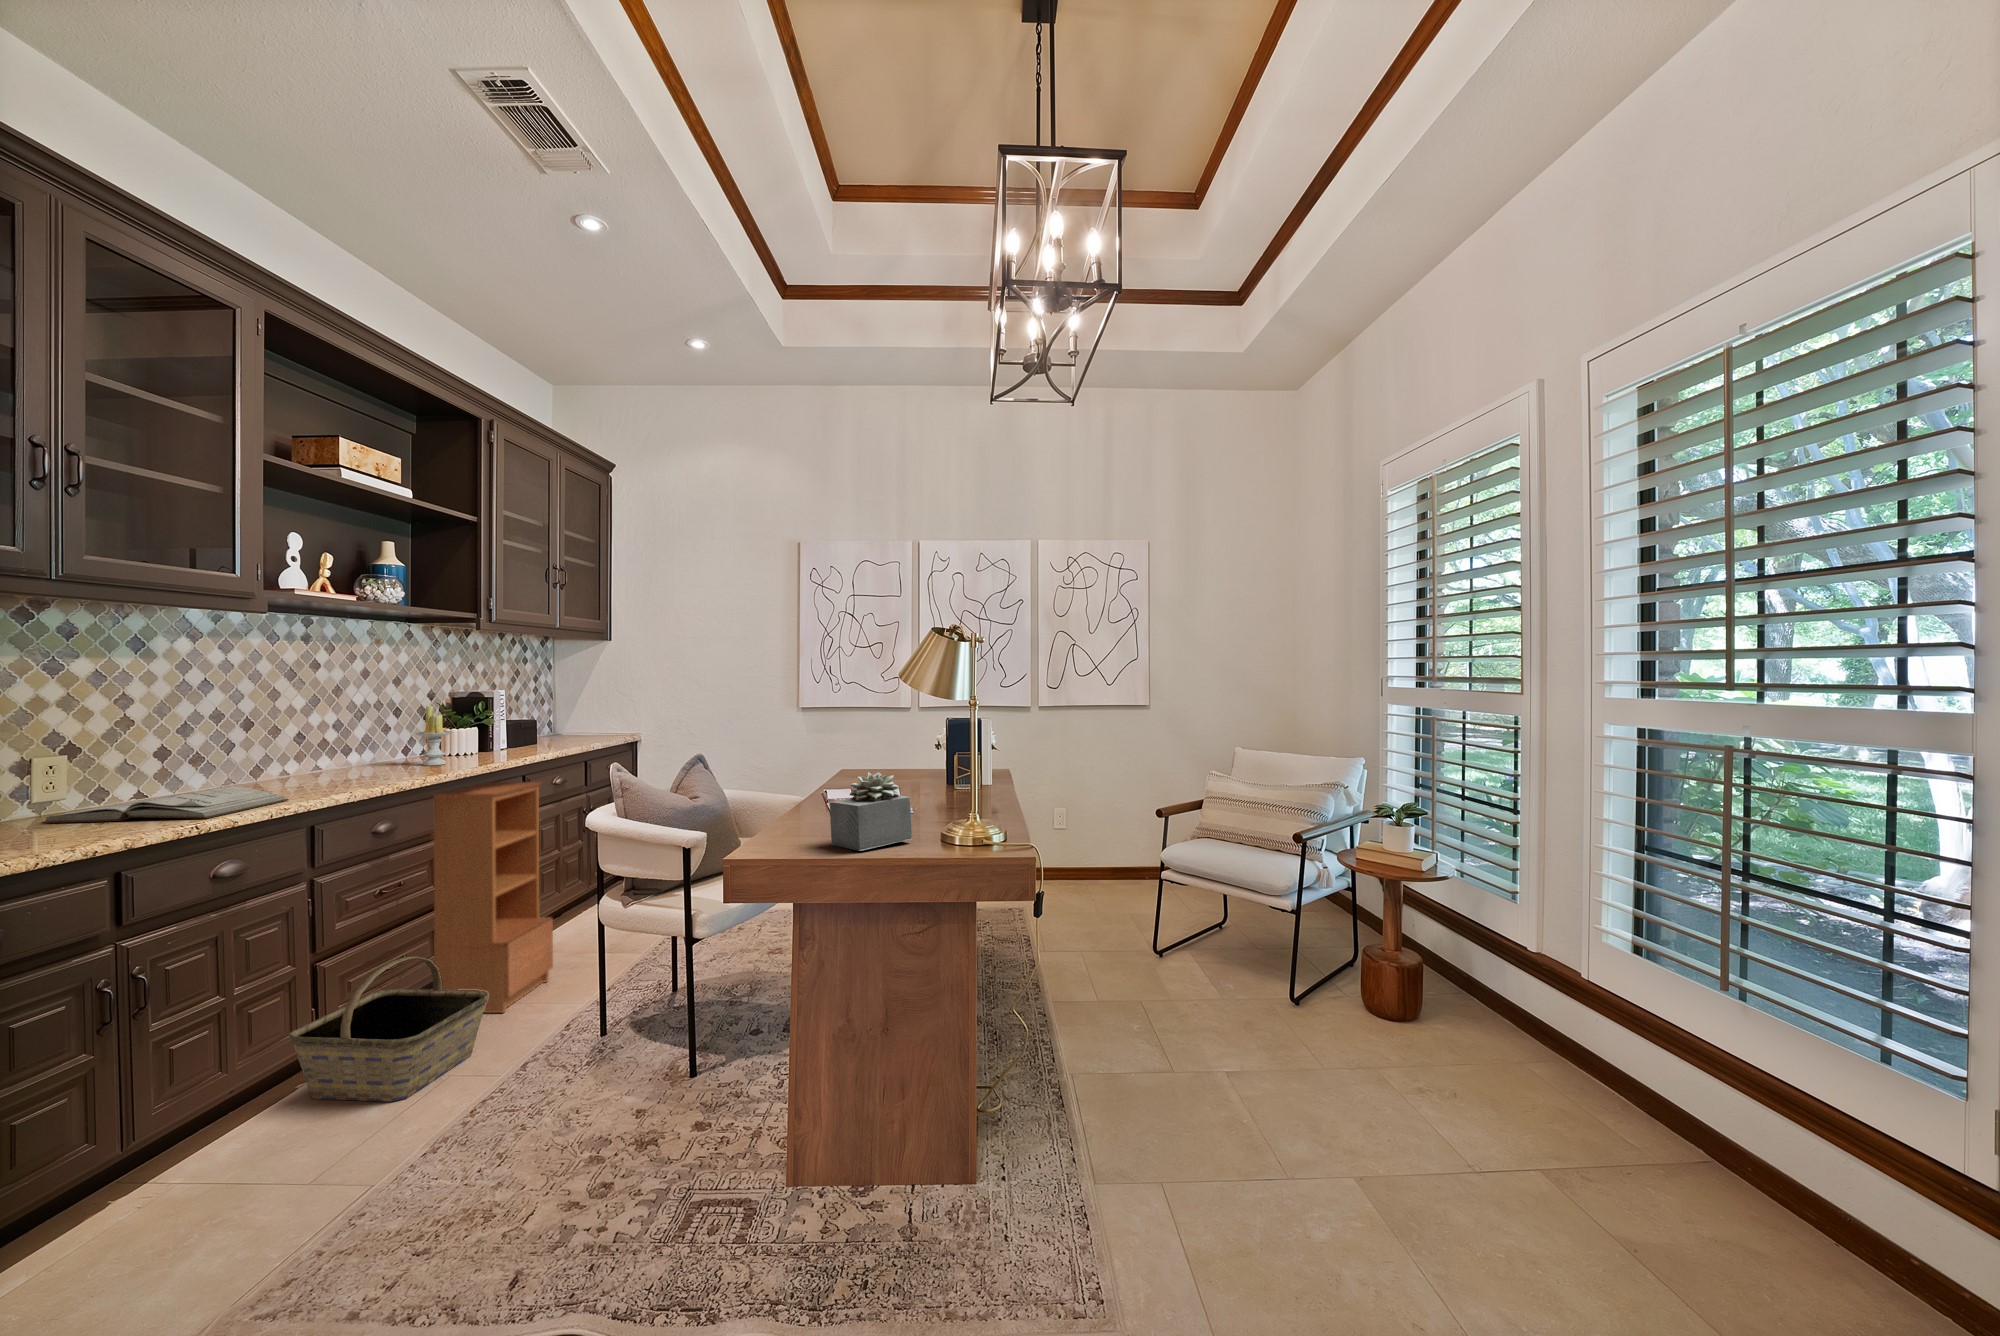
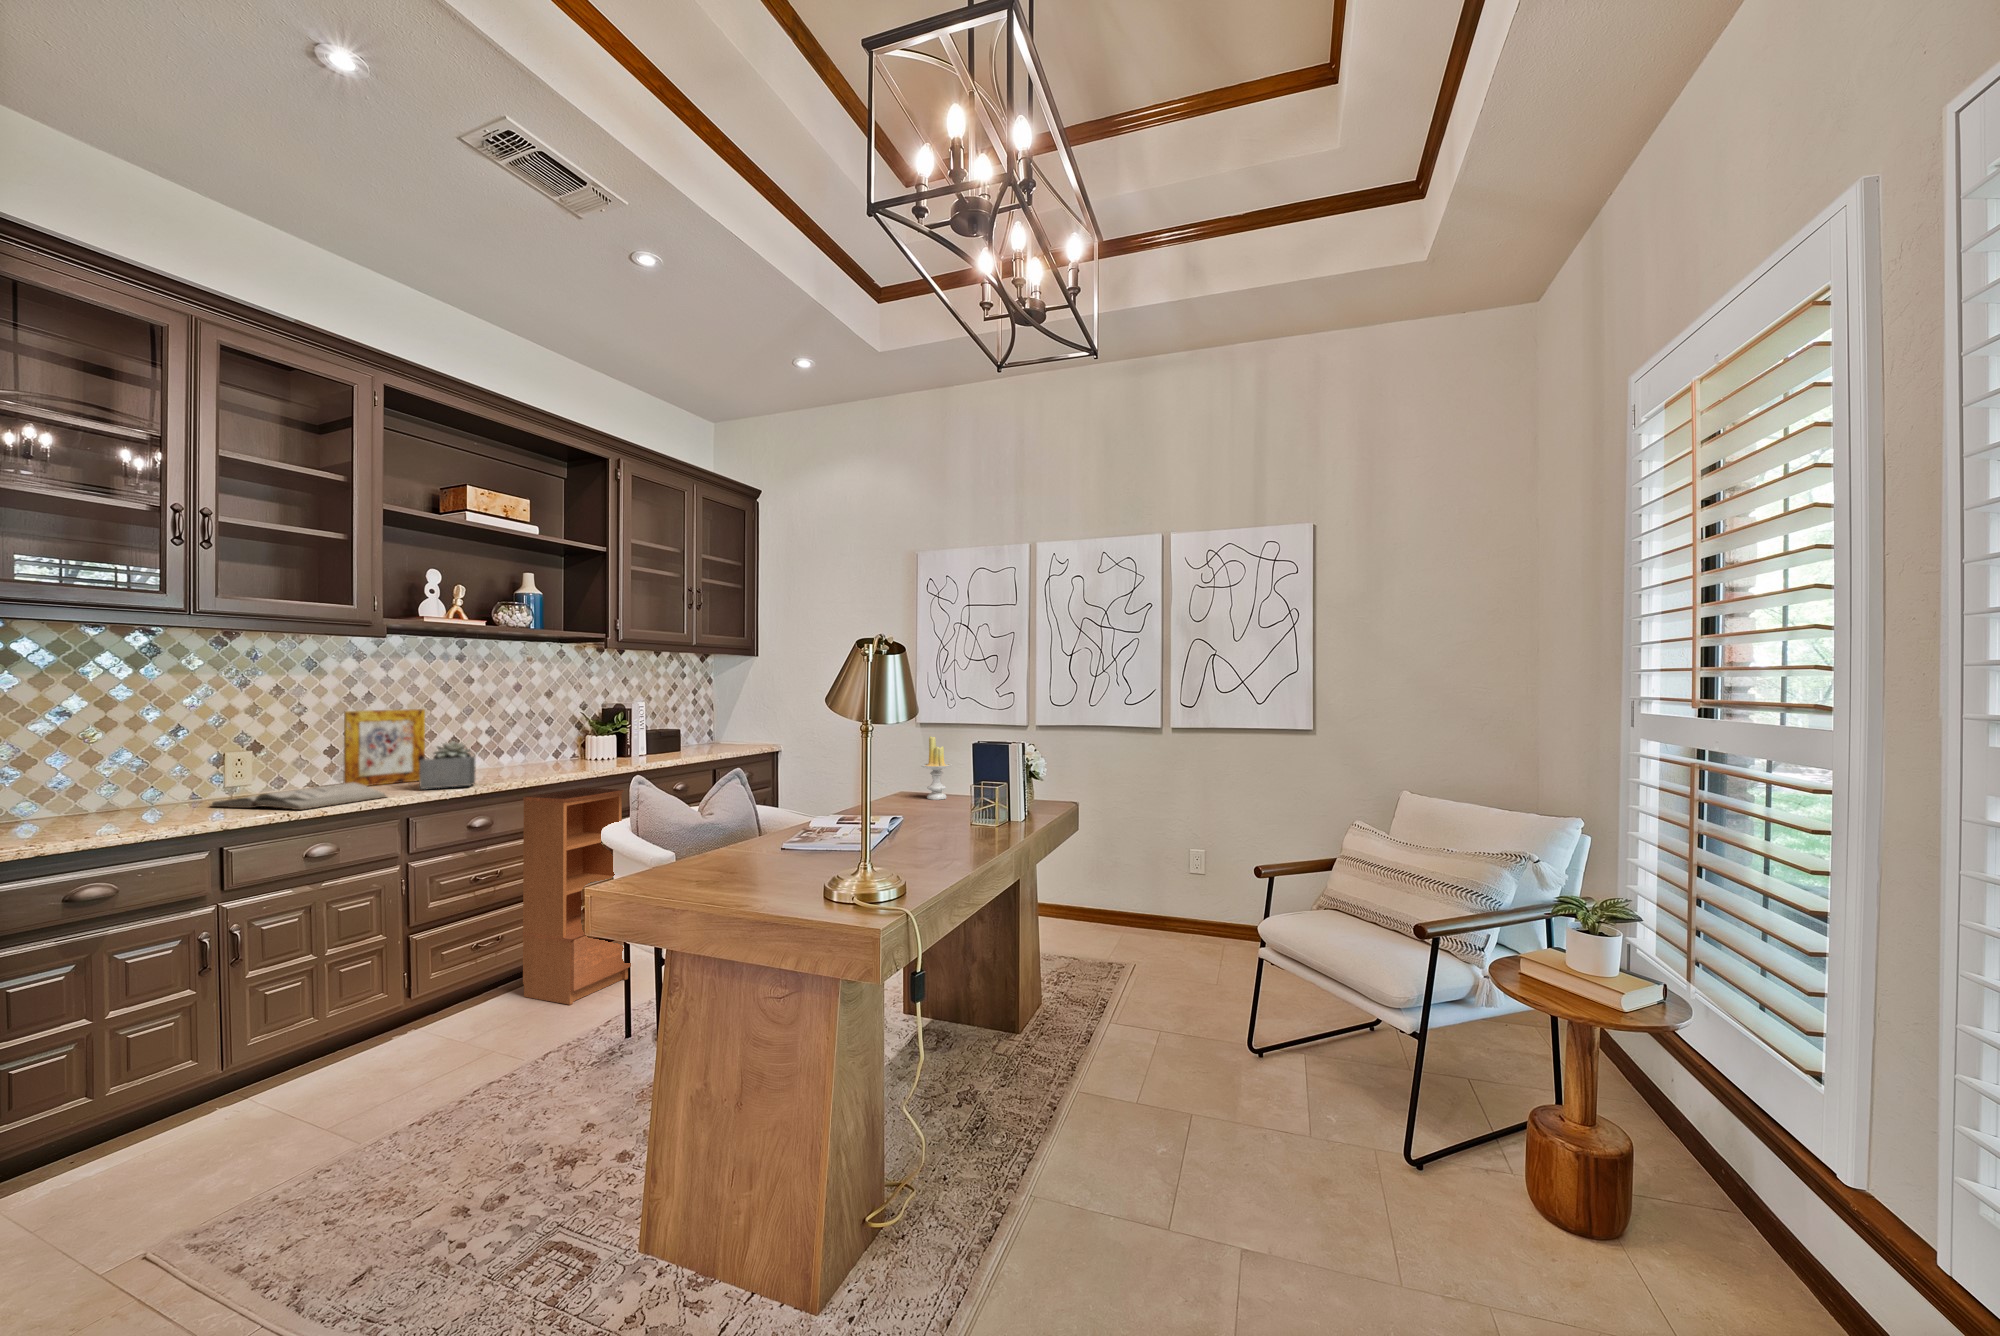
picture frame: none [184,699,282,795] -> present [343,709,425,786]
candle: present [416,705,453,766] -> present [921,736,952,800]
succulent plant: present [830,772,912,851] -> present [420,742,475,789]
basket: present [289,957,488,1102] -> none [366,944,529,1076]

